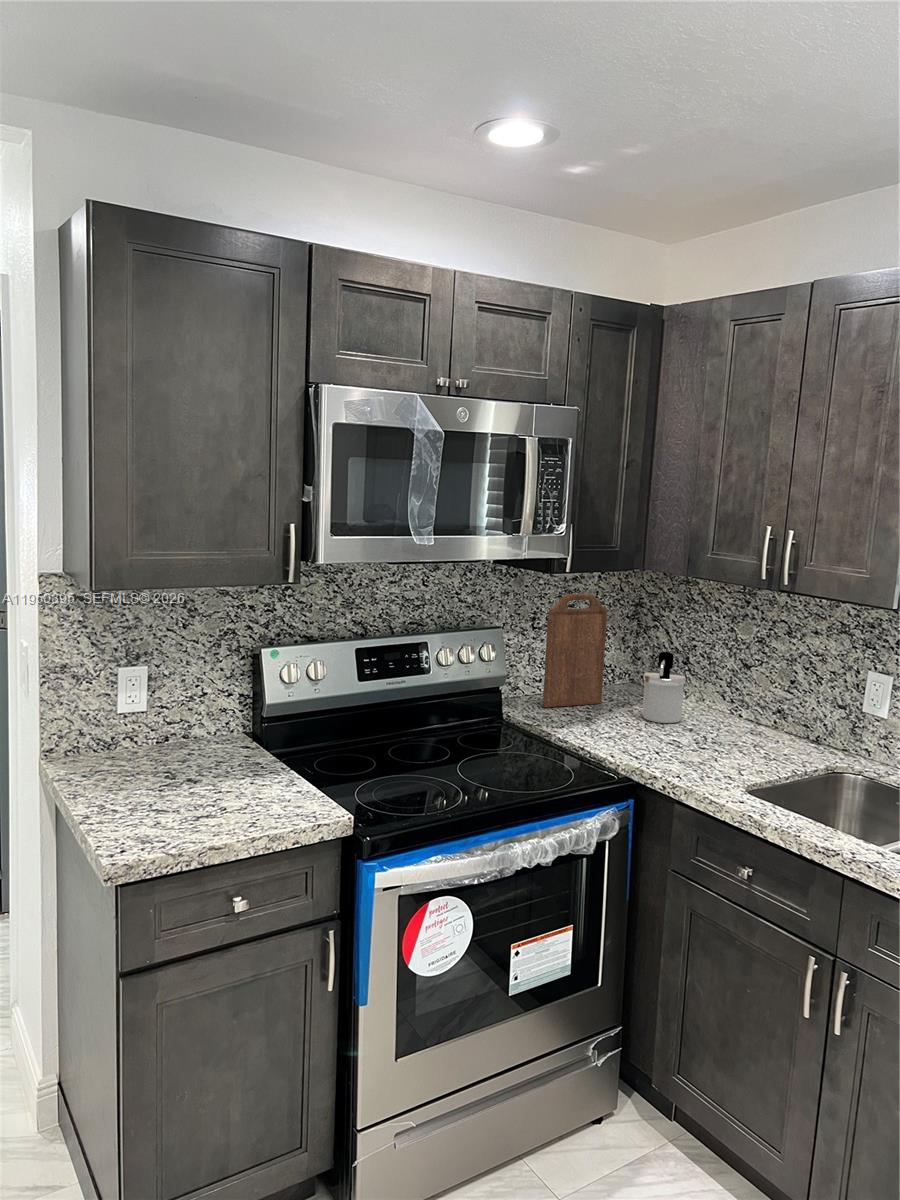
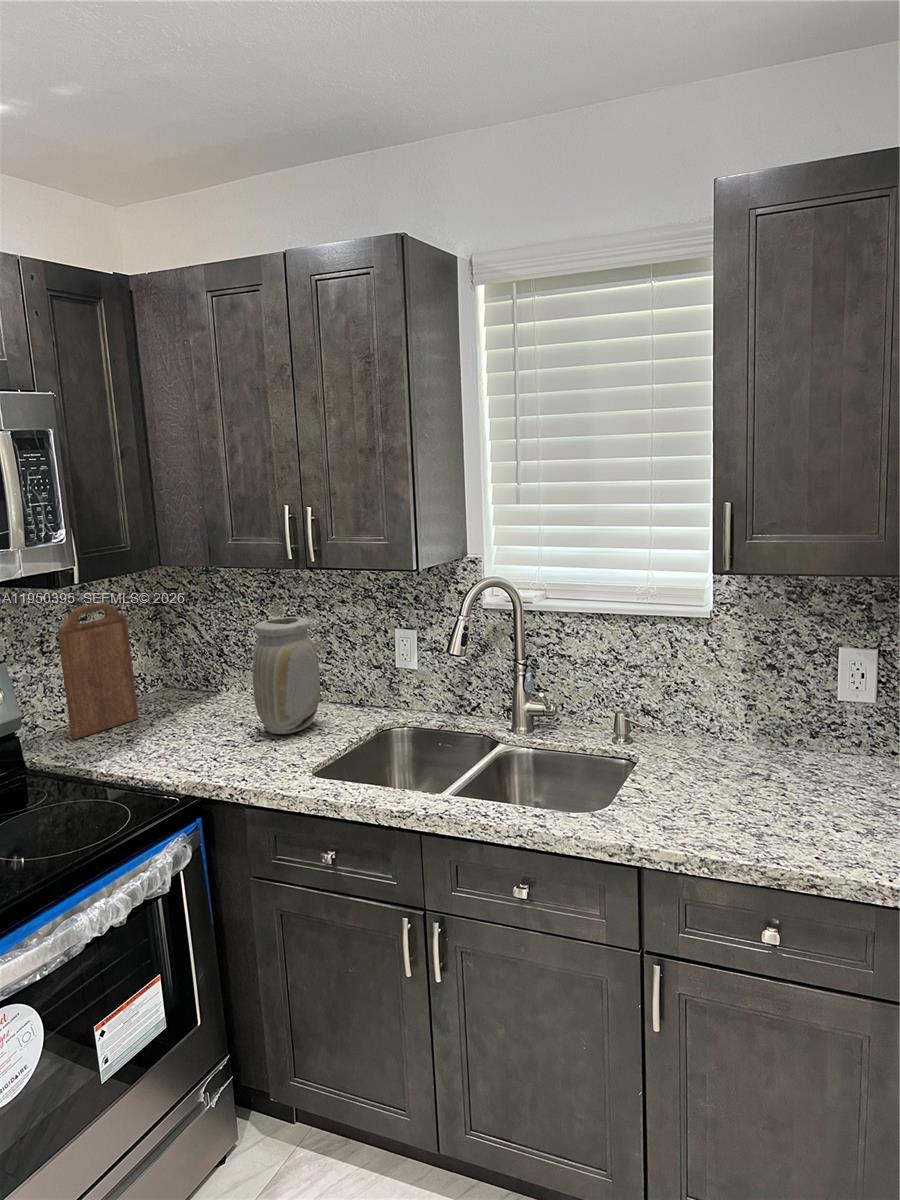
vase: none [706,636,776,748] -> present [253,617,320,734]
soap dispenser: present [642,652,686,723] -> none [181,649,229,725]

